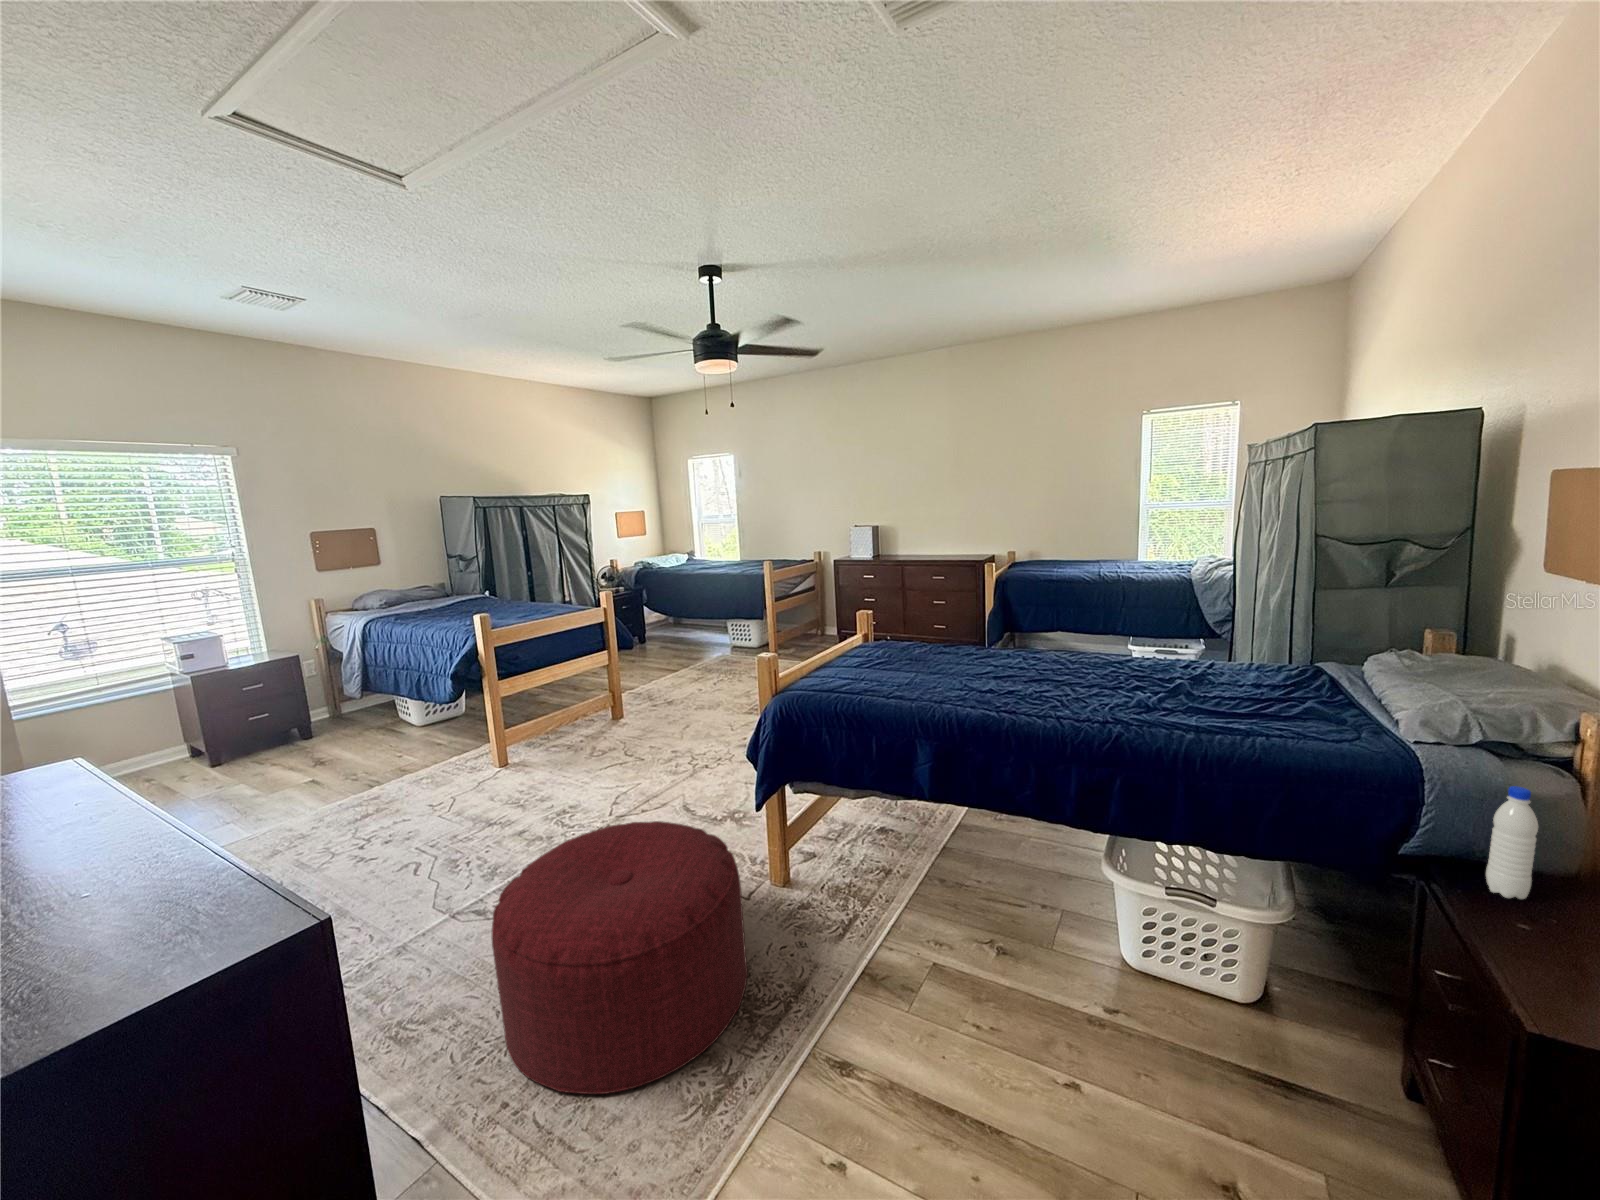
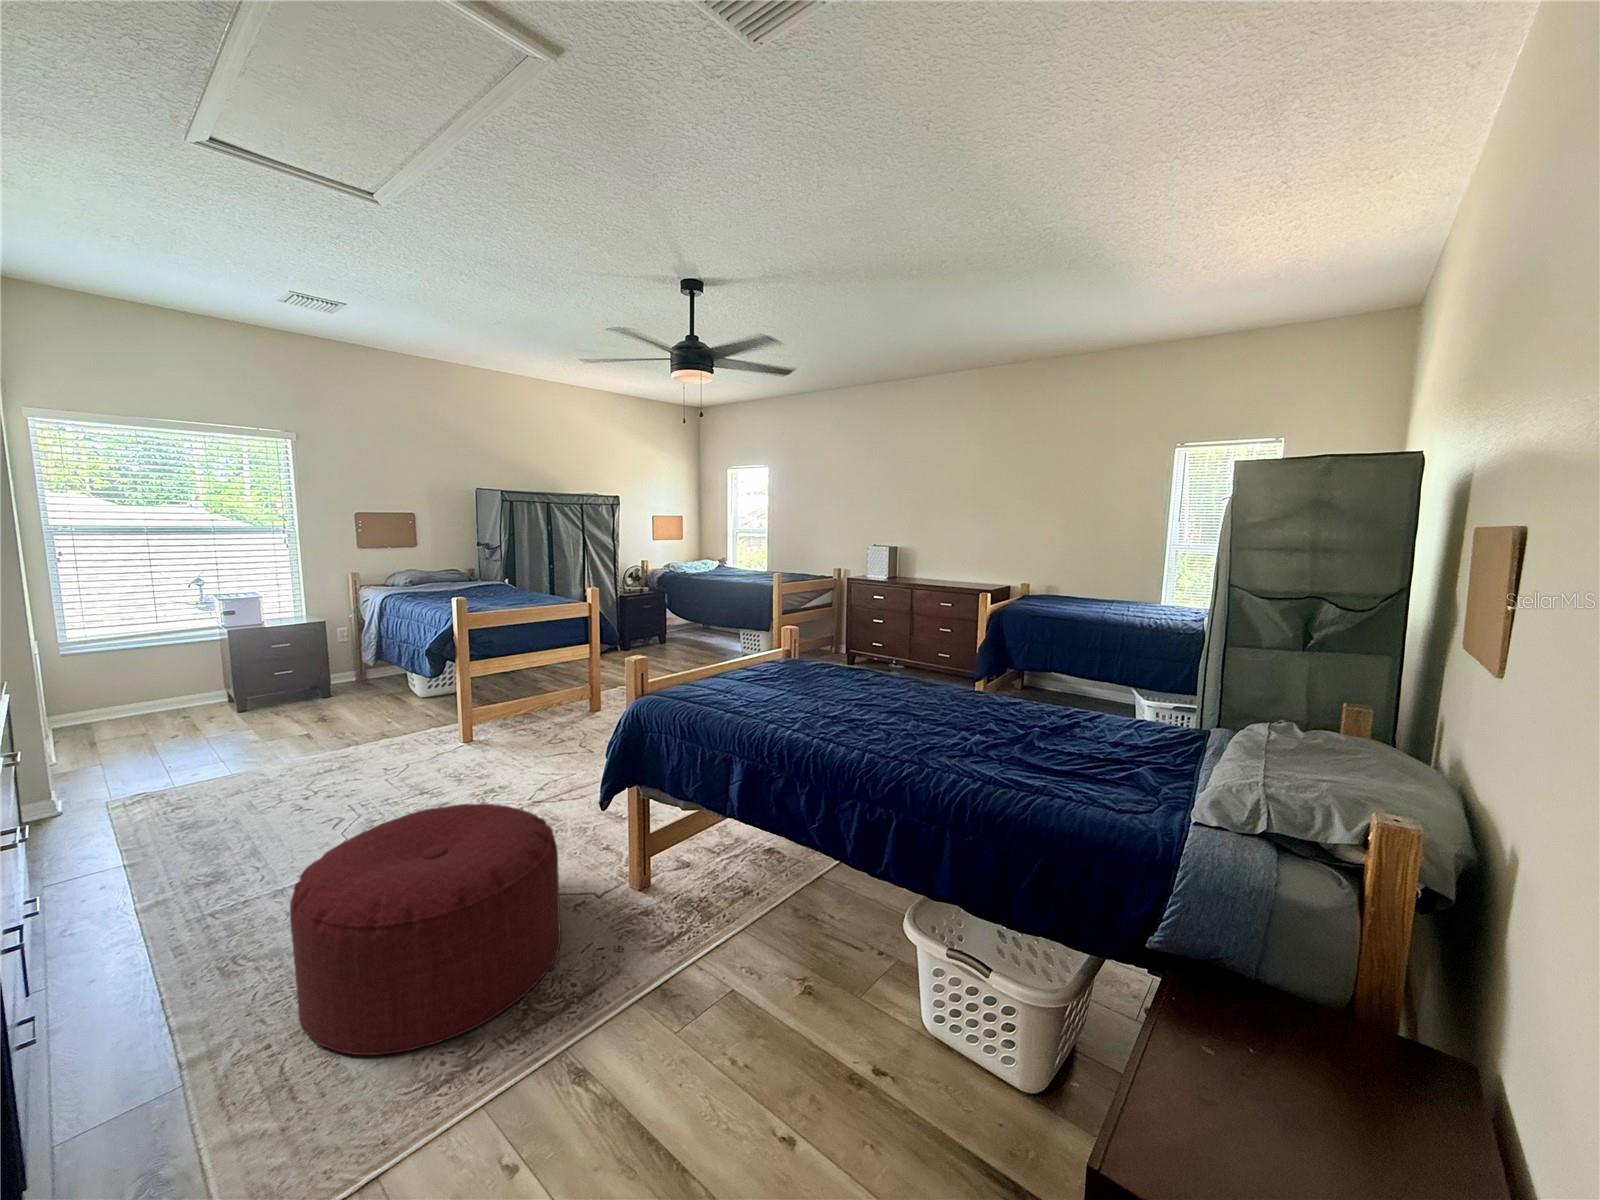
water bottle: present [1486,786,1538,899] -> none [1207,881,1256,1019]

